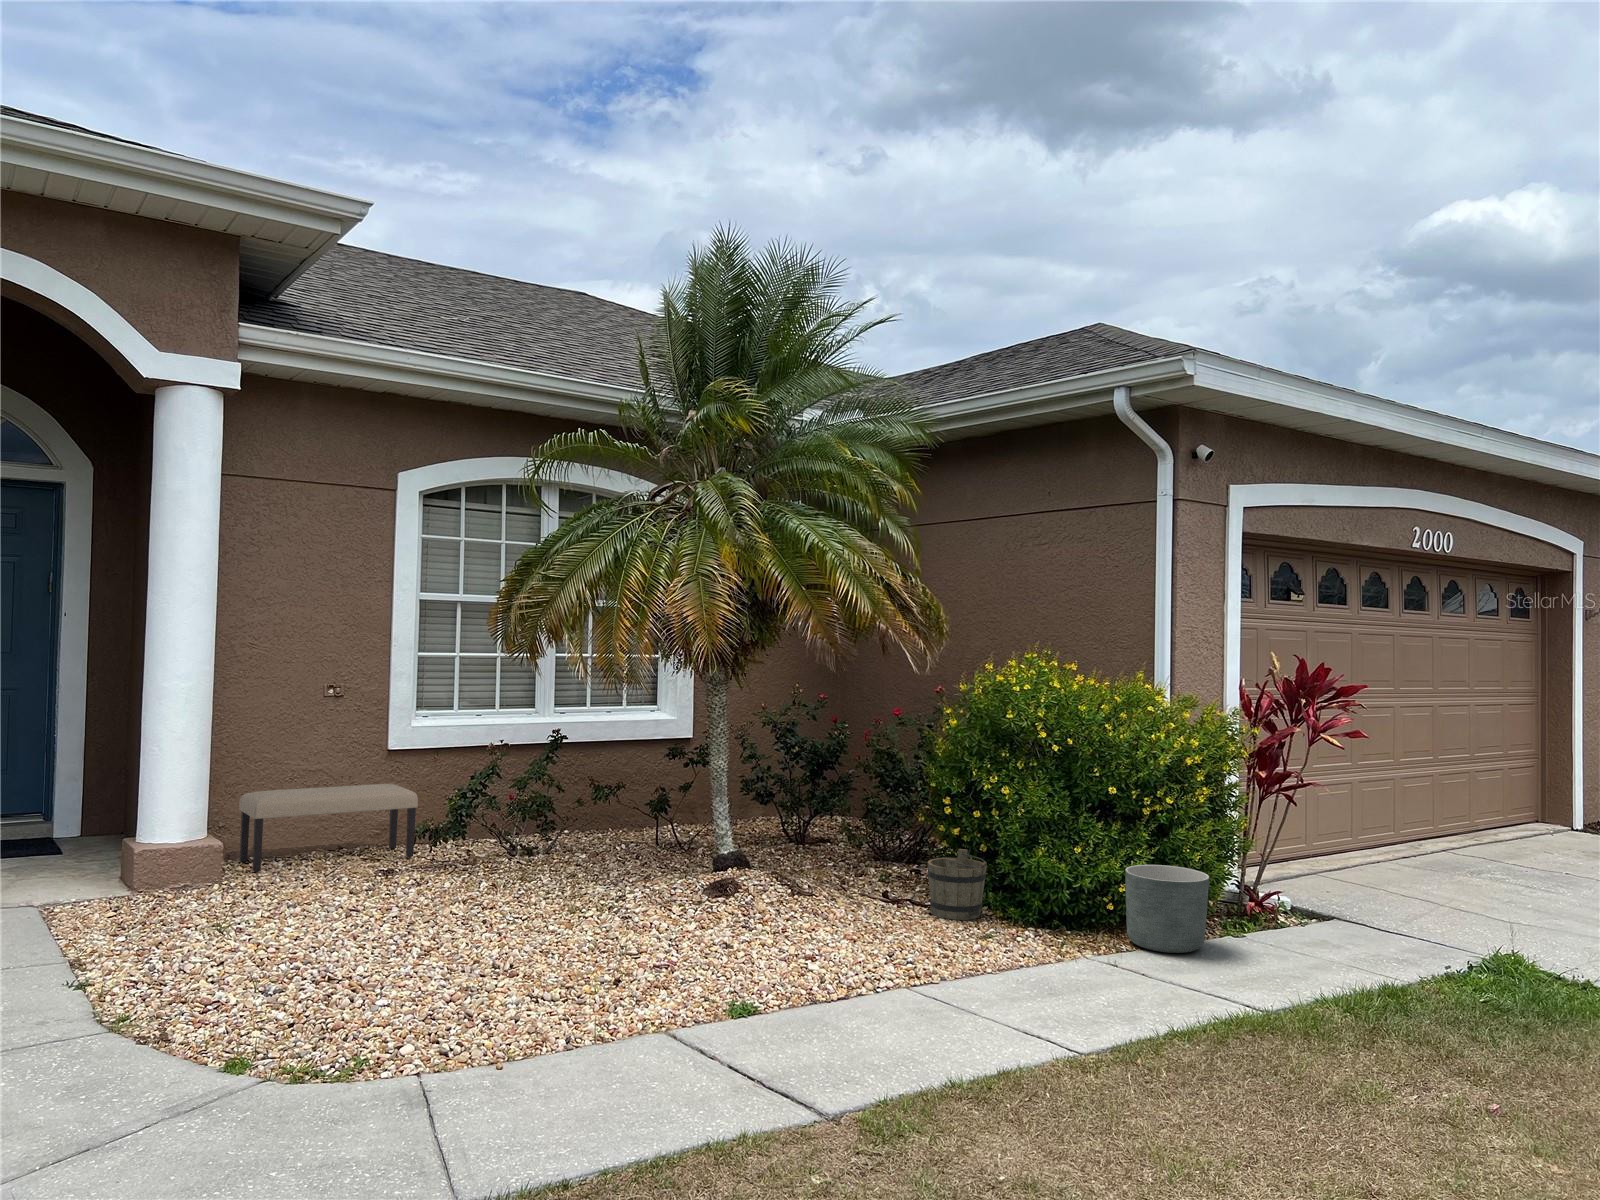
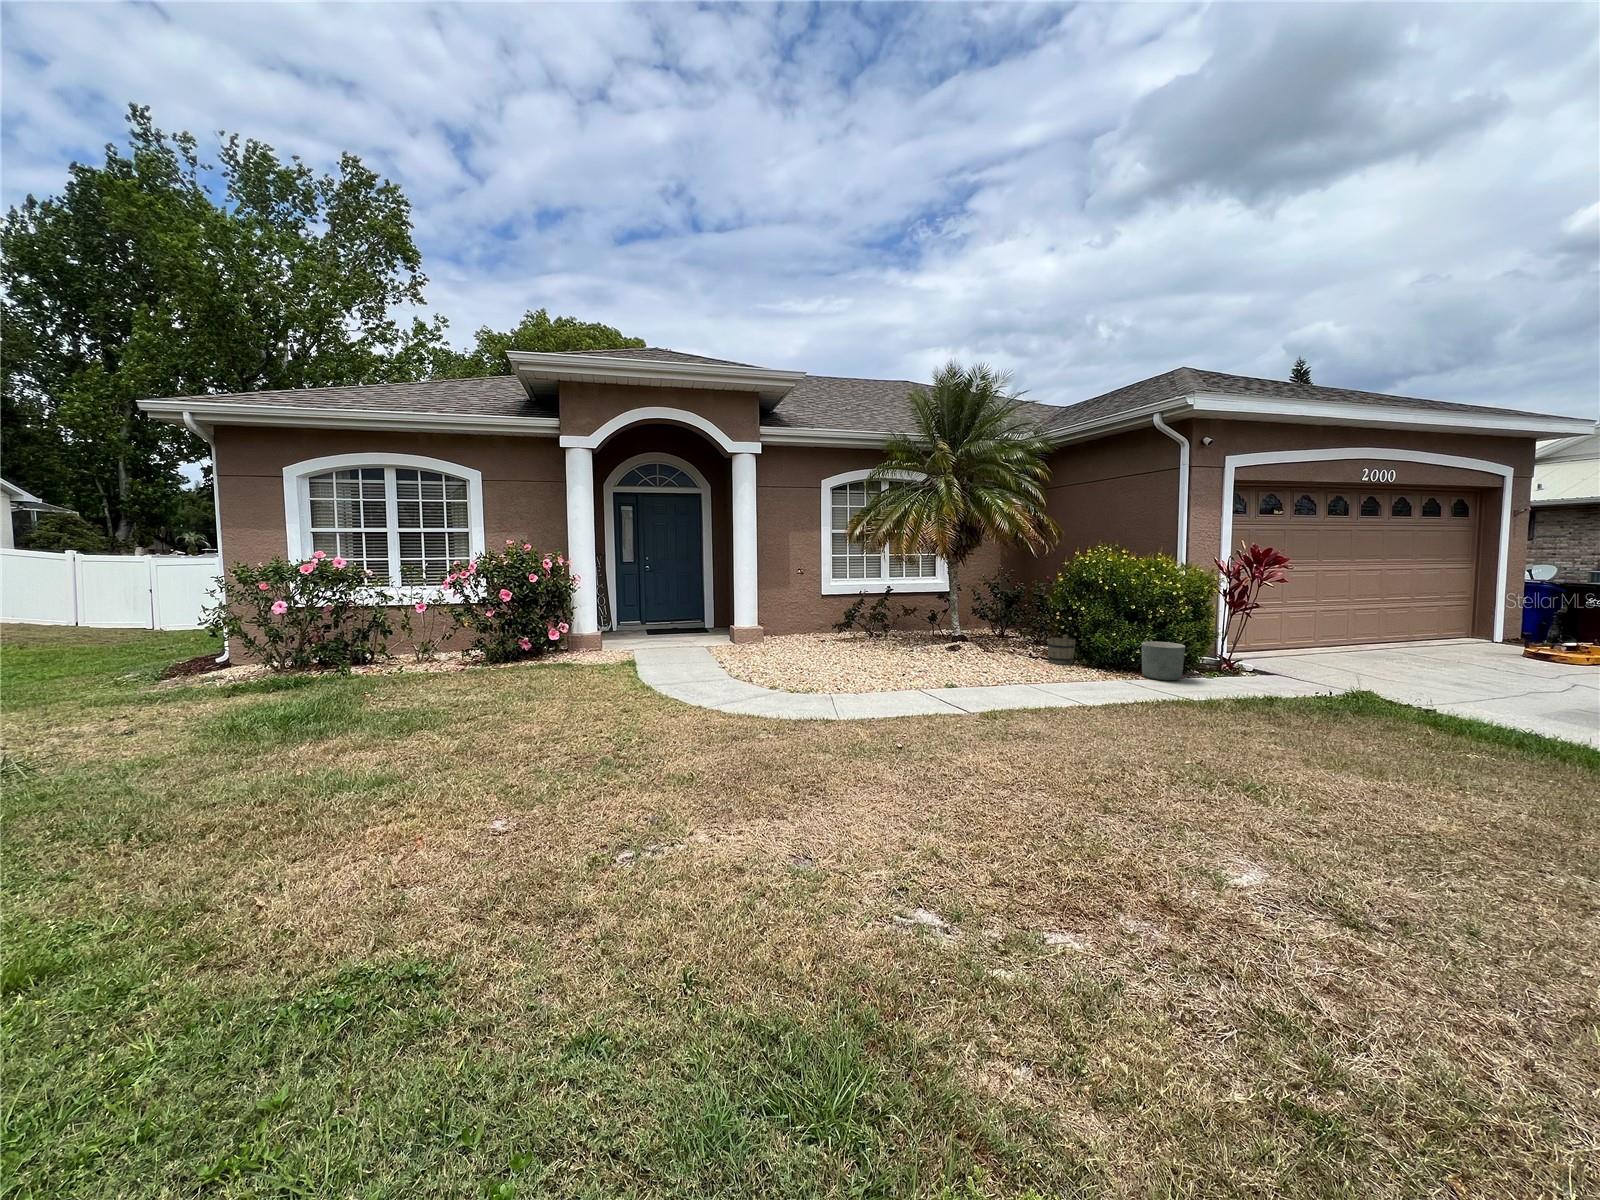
bench: present [239,784,418,872] -> none [768,608,833,638]

